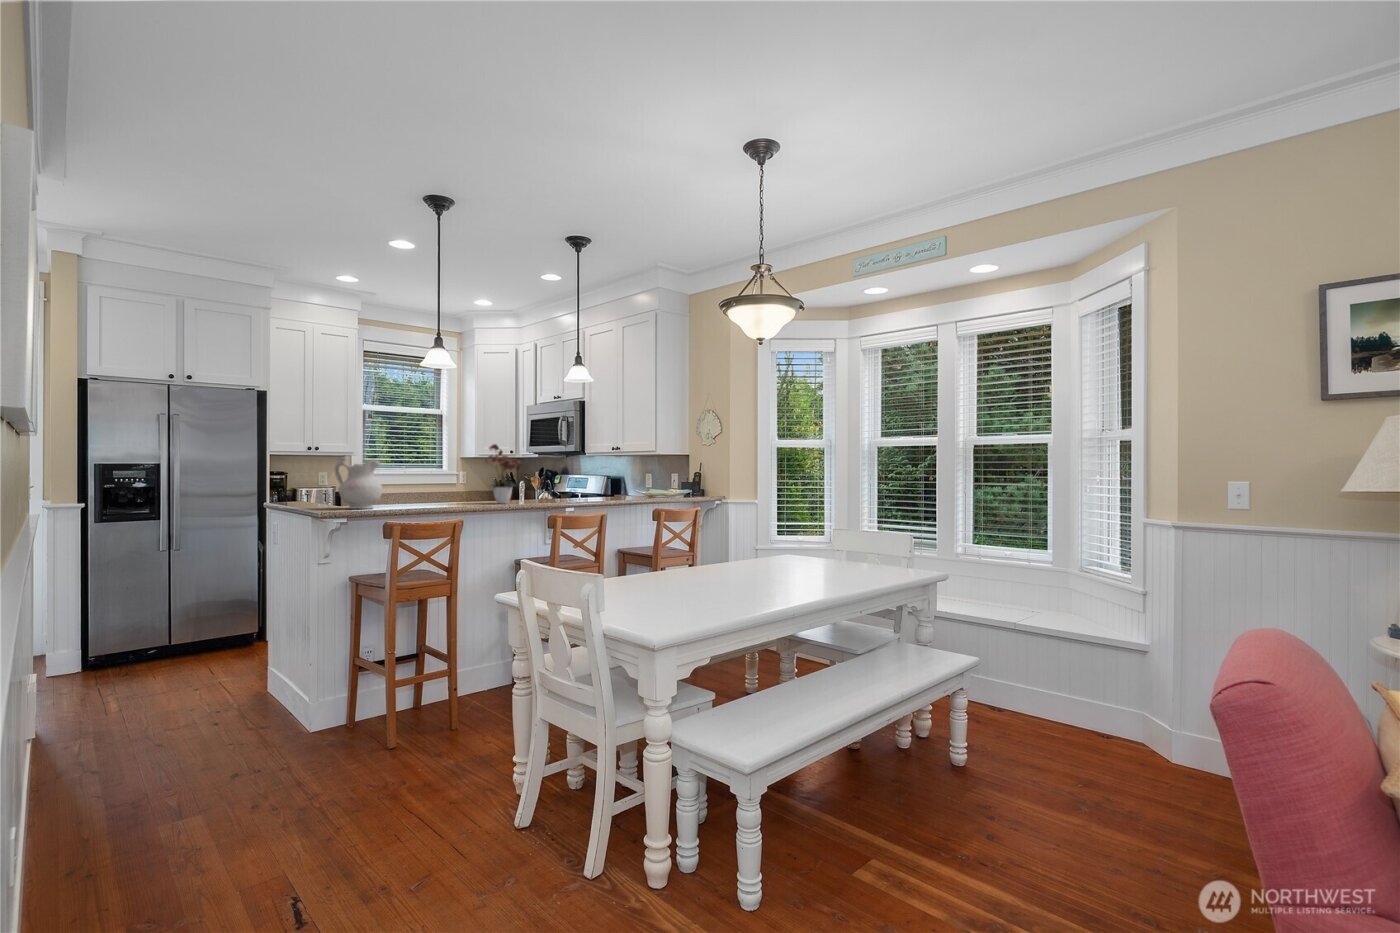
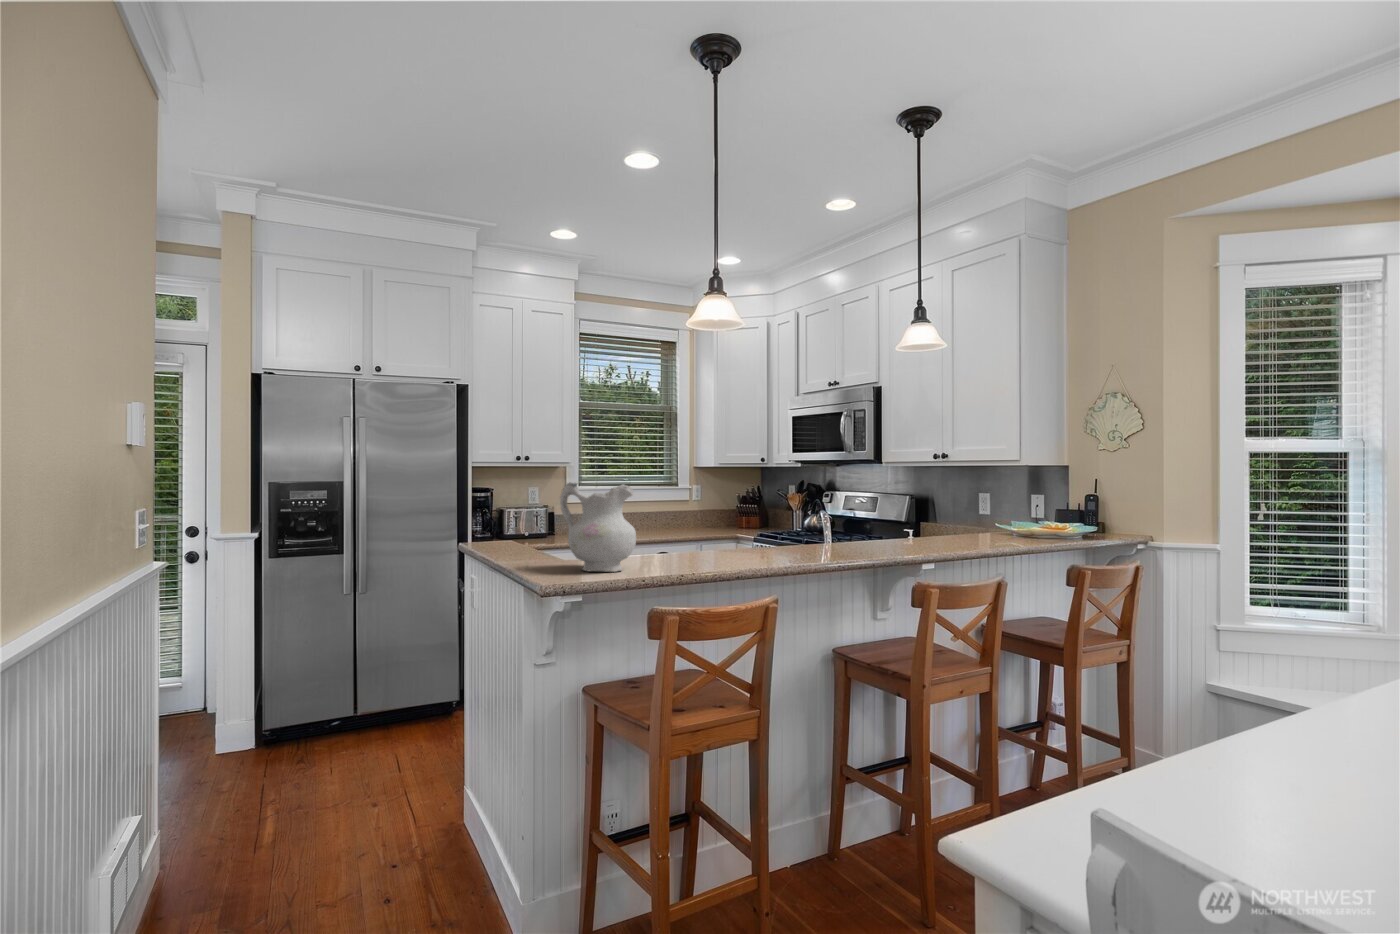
flower arrangement: present [485,444,523,504] -> none [786,450,856,556]

